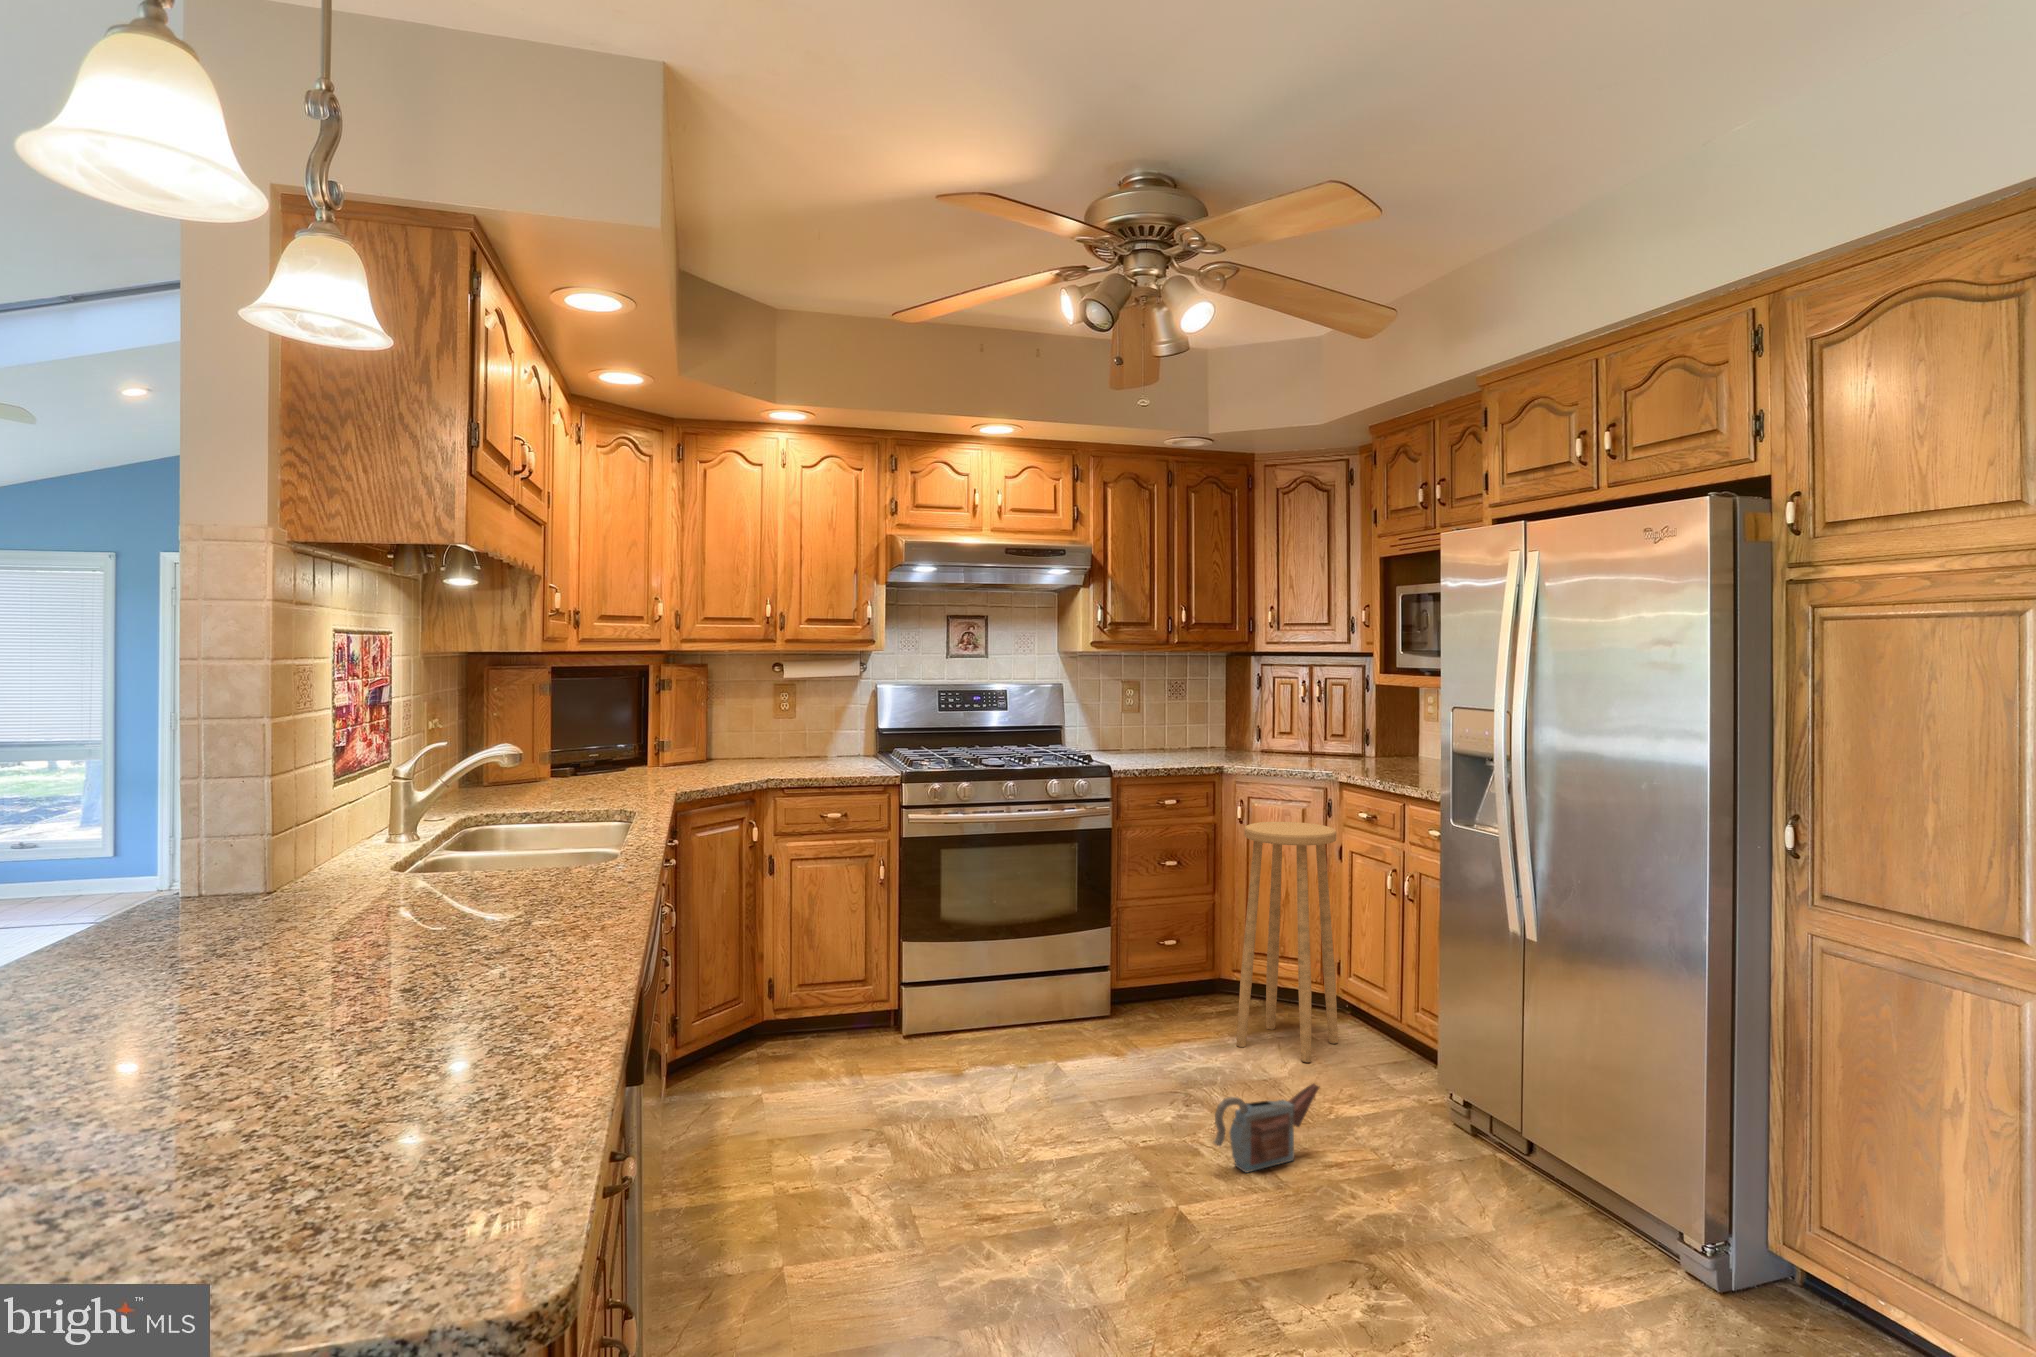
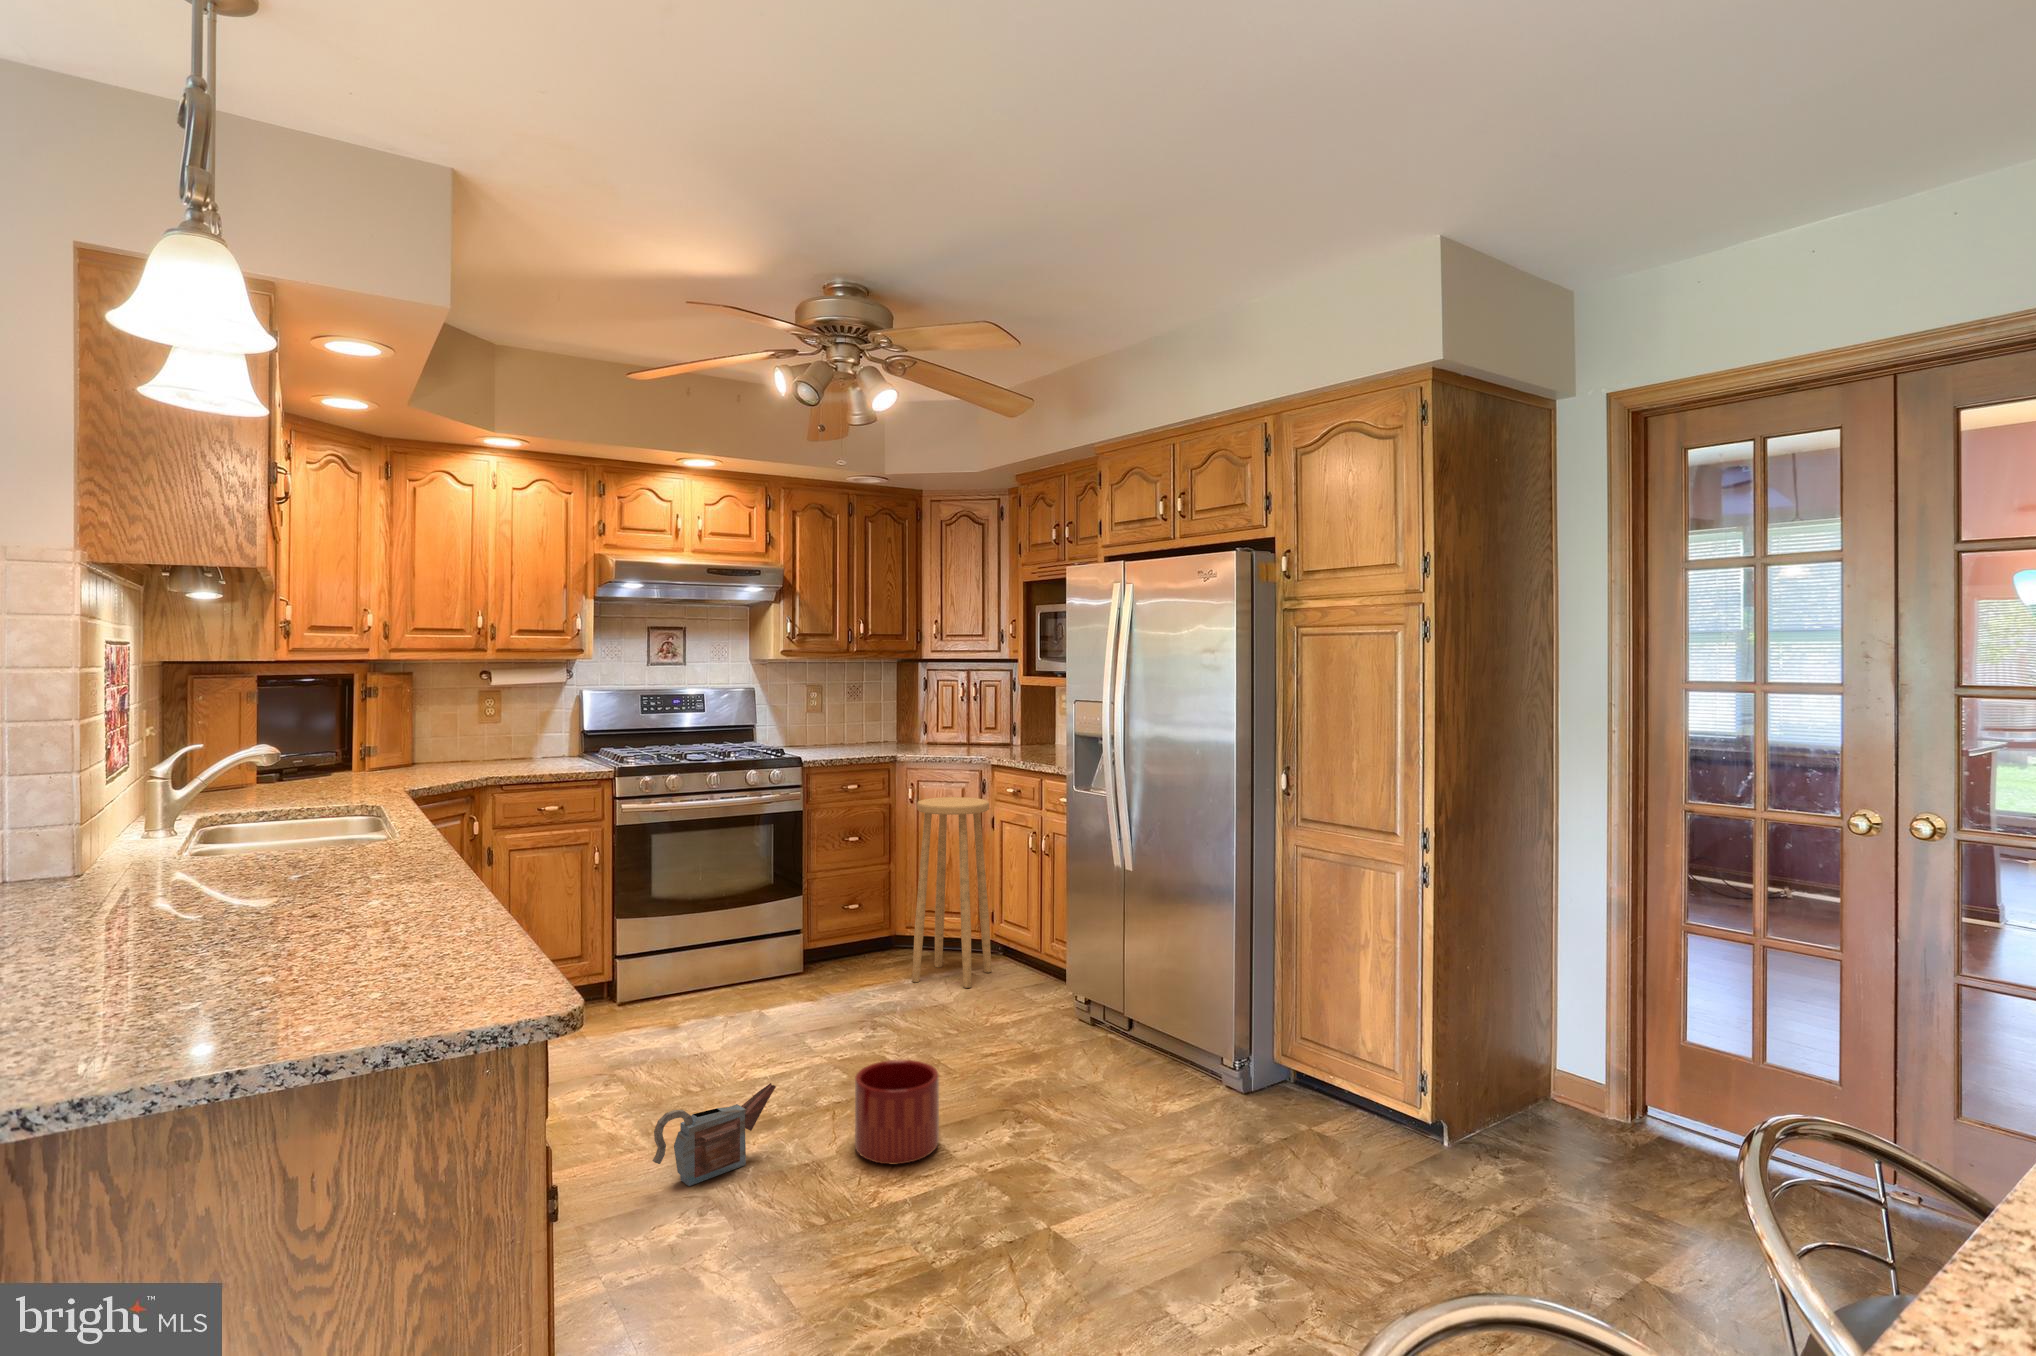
watering can: present [1214,1084,1319,1172] -> present [652,1083,776,1186]
planter: none [1149,1169,1259,1313] -> present [855,1060,939,1164]

